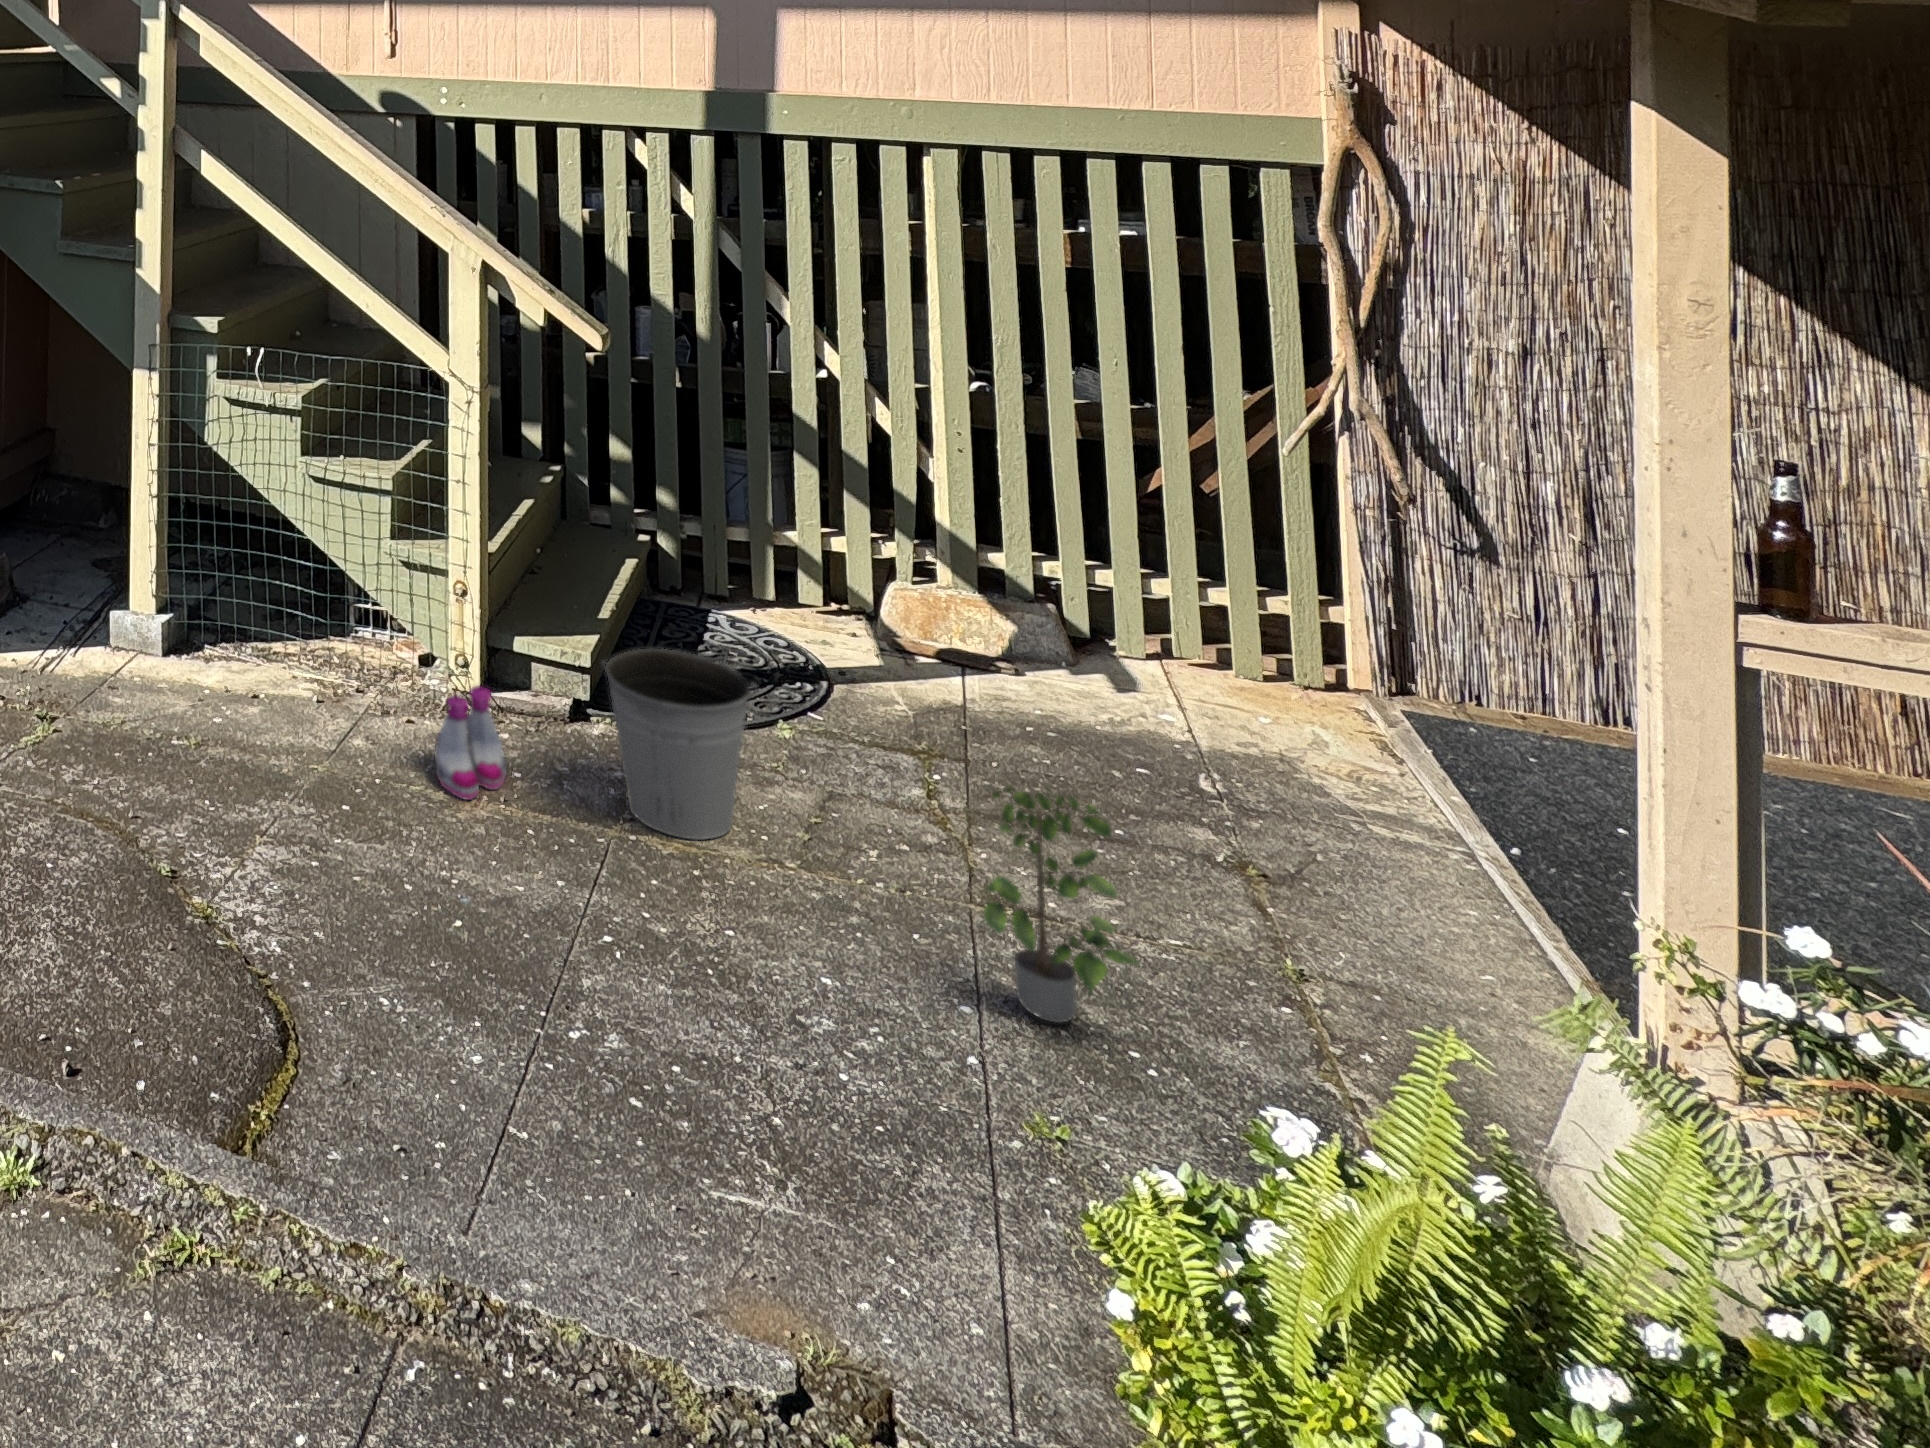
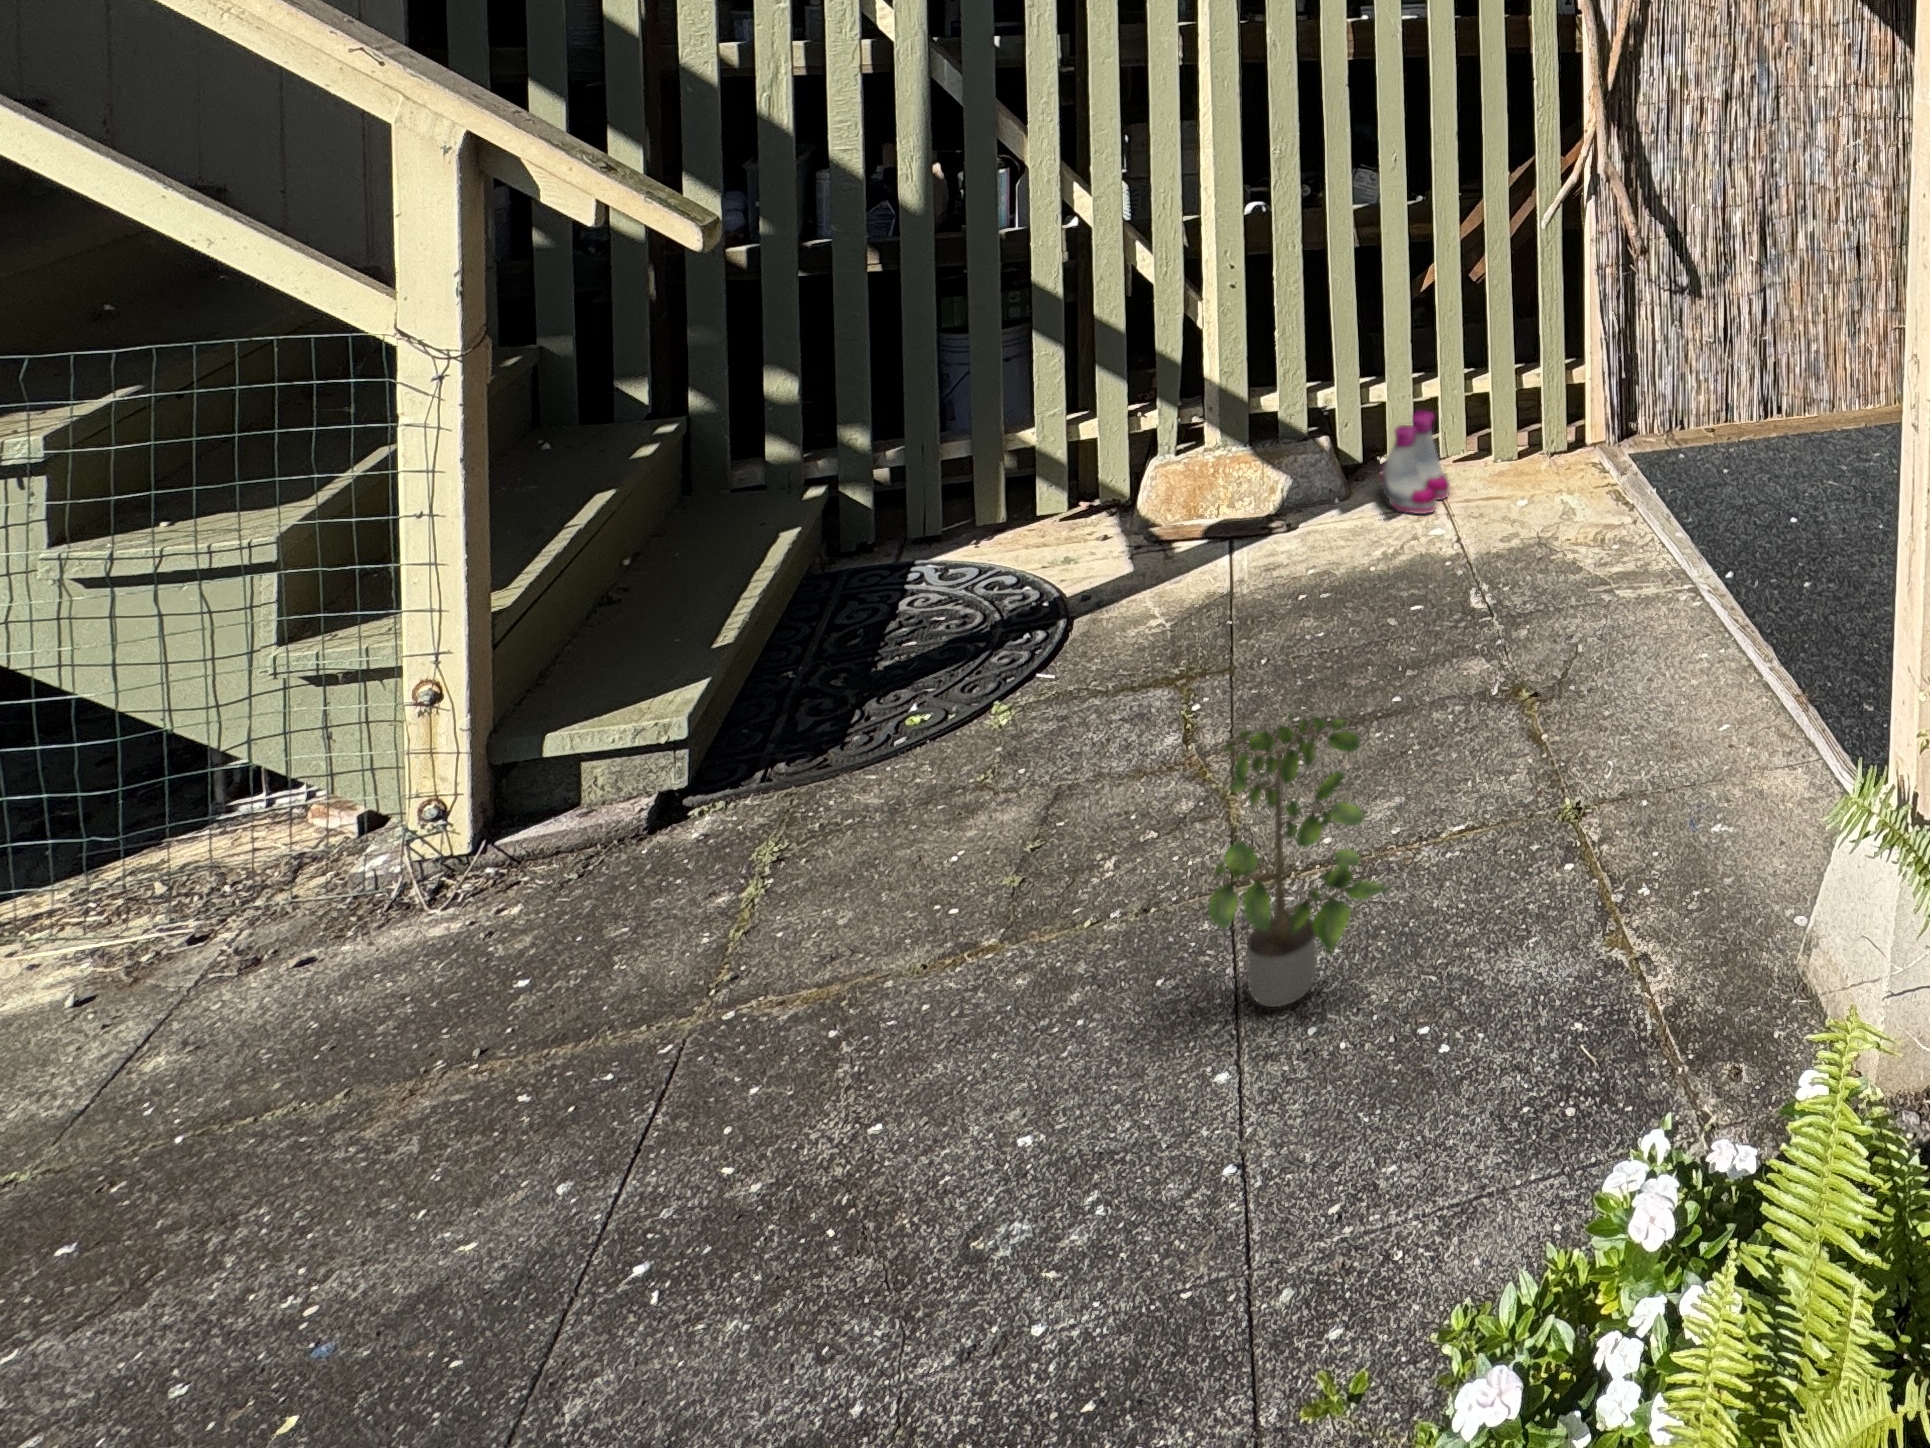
bucket: present [602,649,755,840] -> none [671,669,930,963]
boots: present [435,686,507,800] -> present [1380,411,1450,514]

